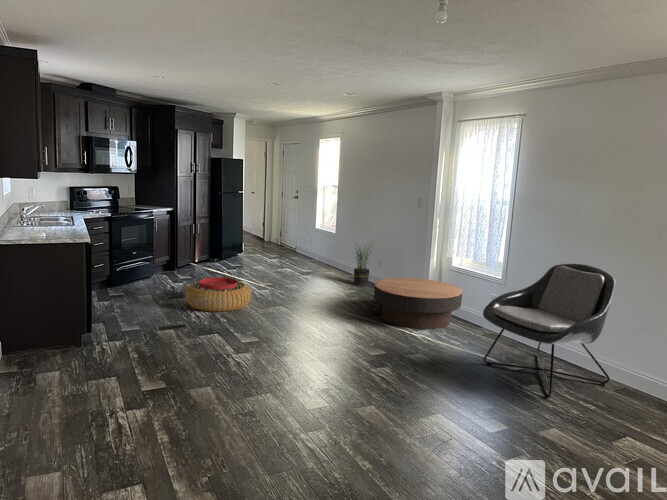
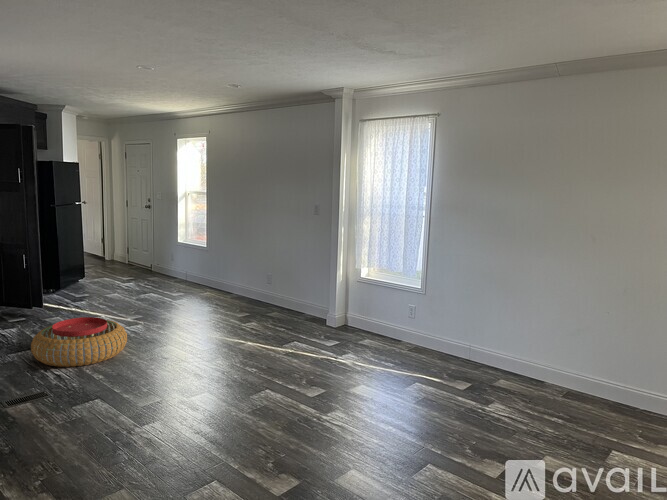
potted plant: present [354,247,371,286] -> none [235,253,262,306]
lounge chair: present [483,263,615,397] -> none [429,269,556,416]
coffee table: present [374,278,462,329] -> none [282,294,379,352]

